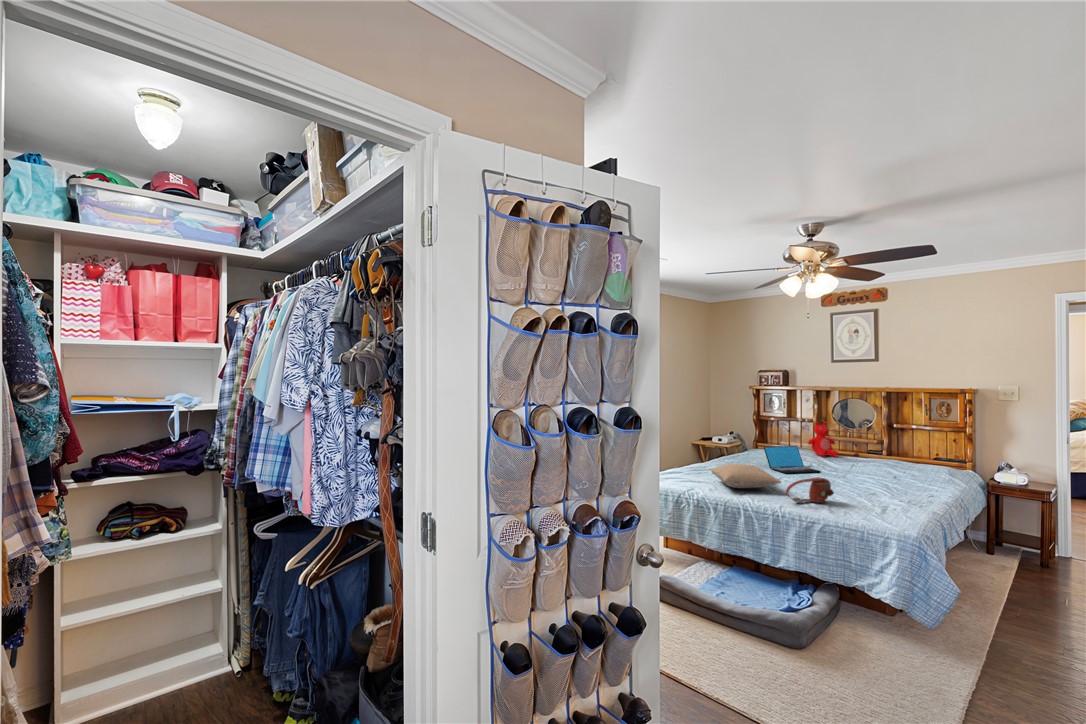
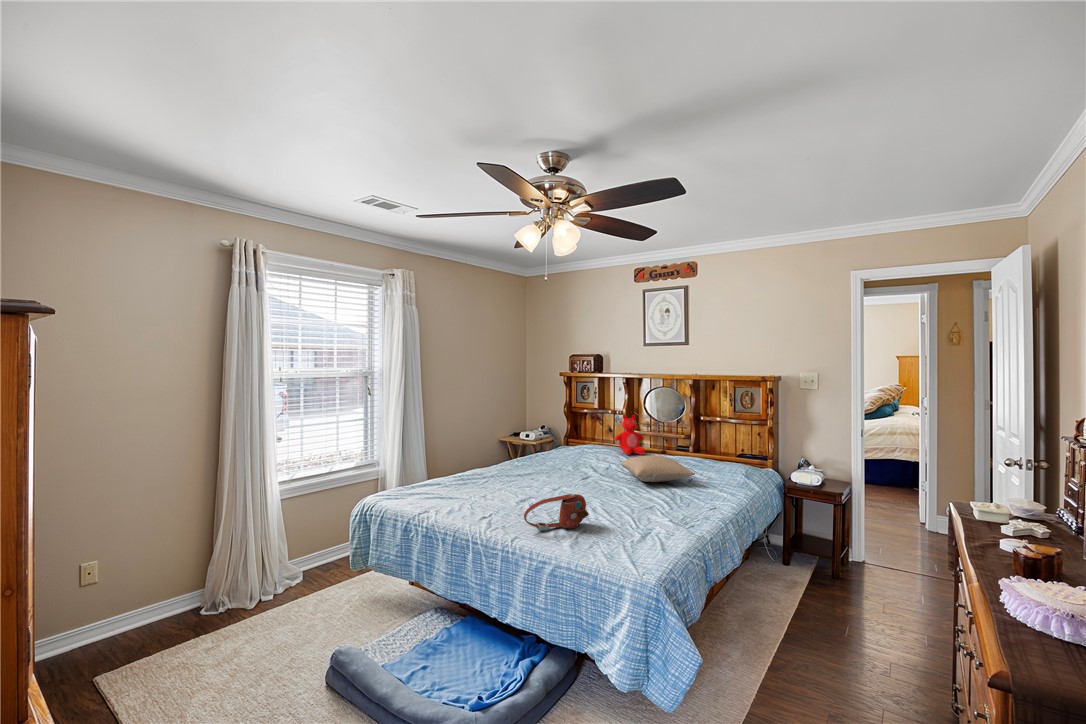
laptop: present [764,446,821,474] -> none [549,445,609,482]
pillow: present [711,464,781,488] -> present [621,455,695,482]

